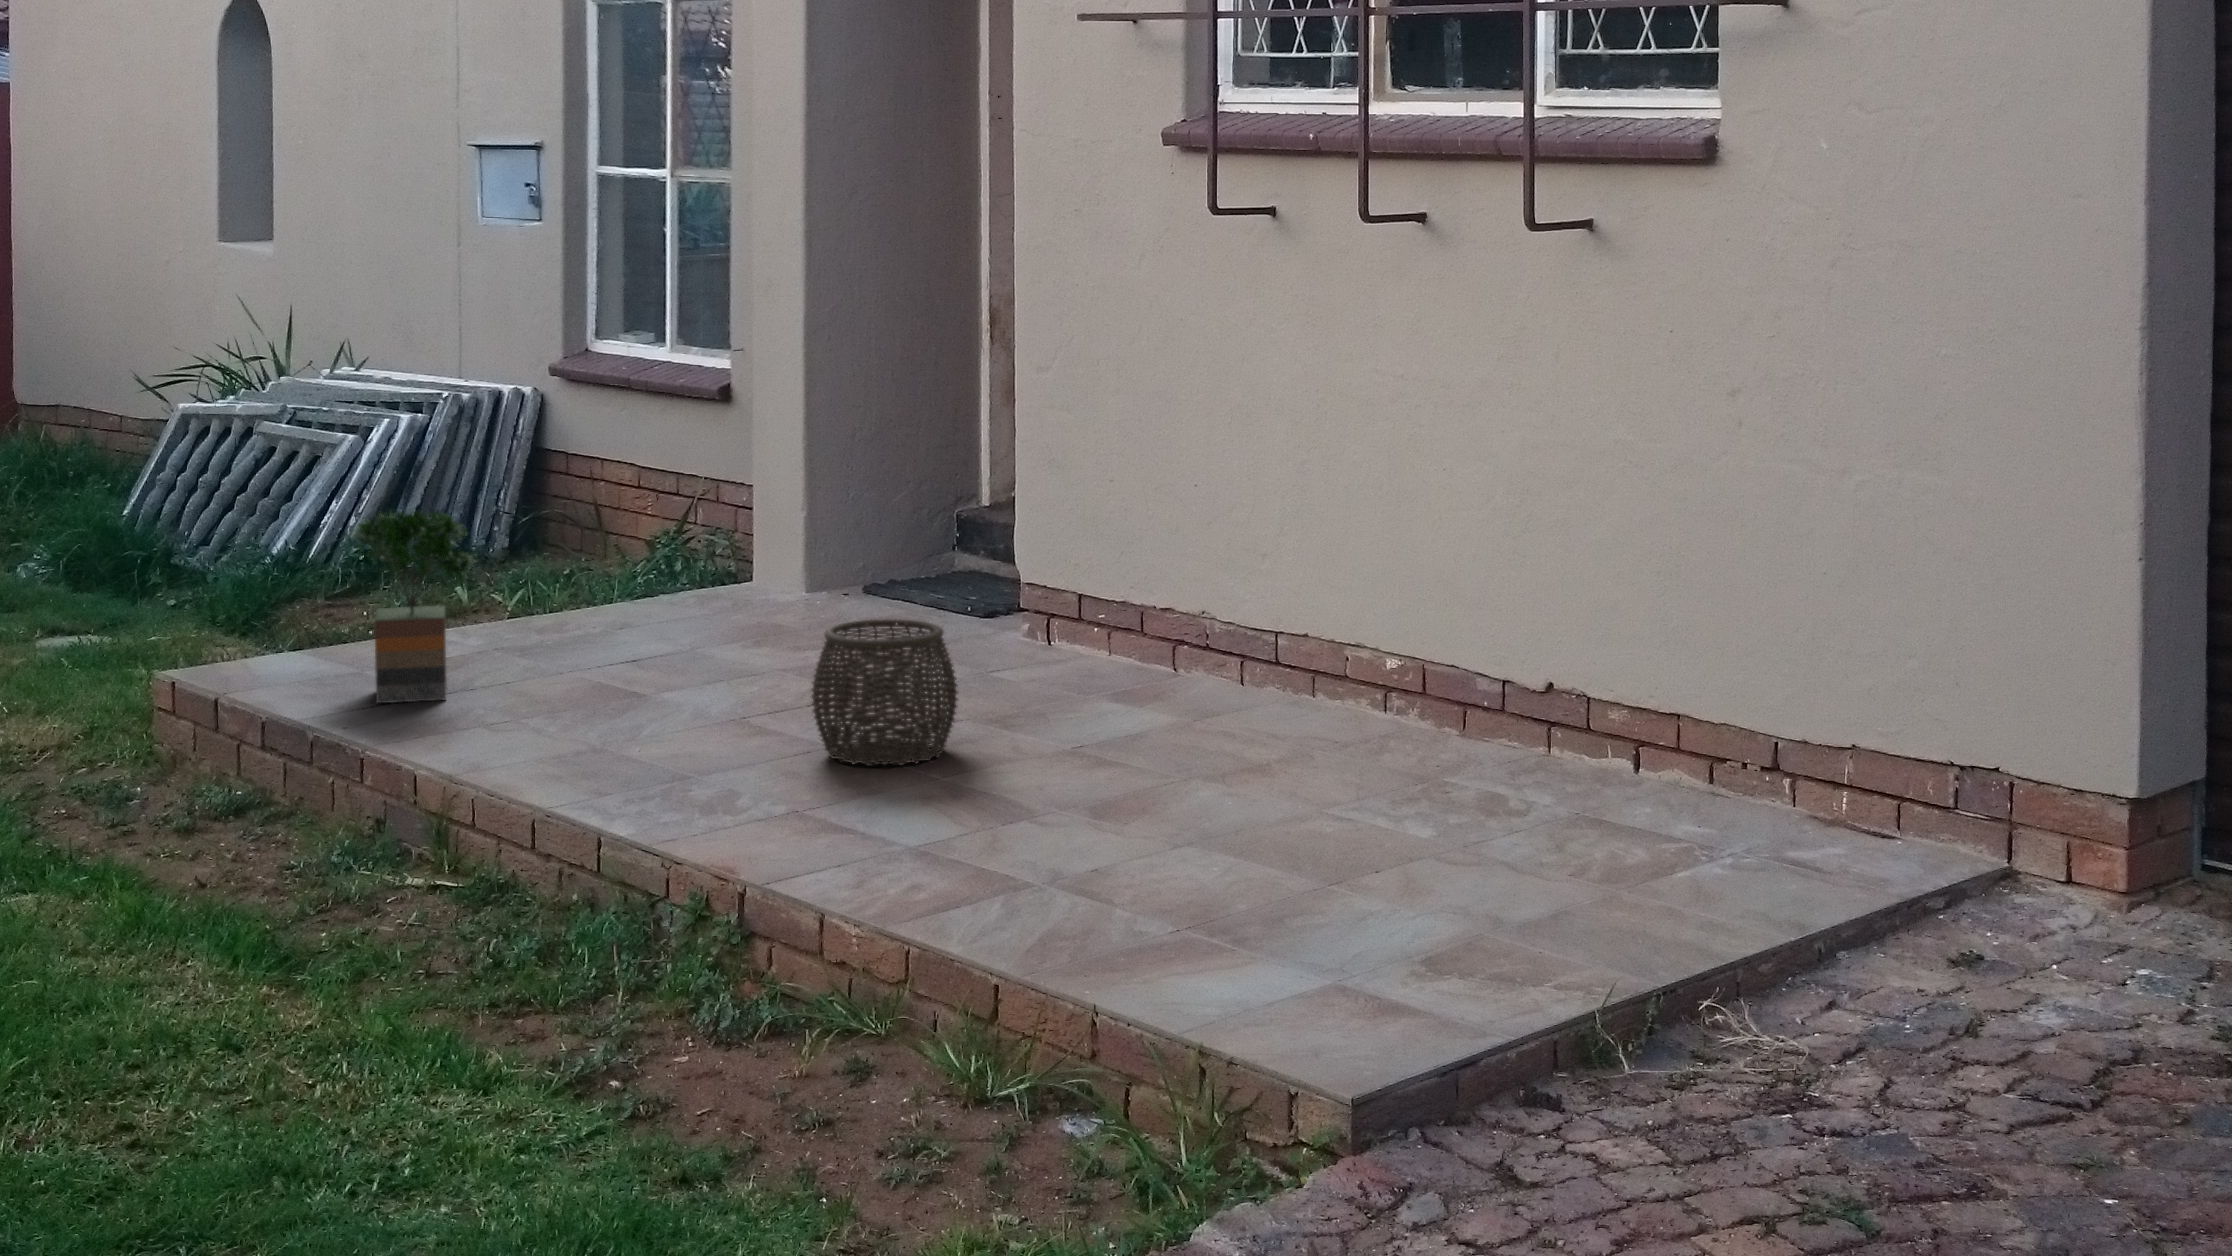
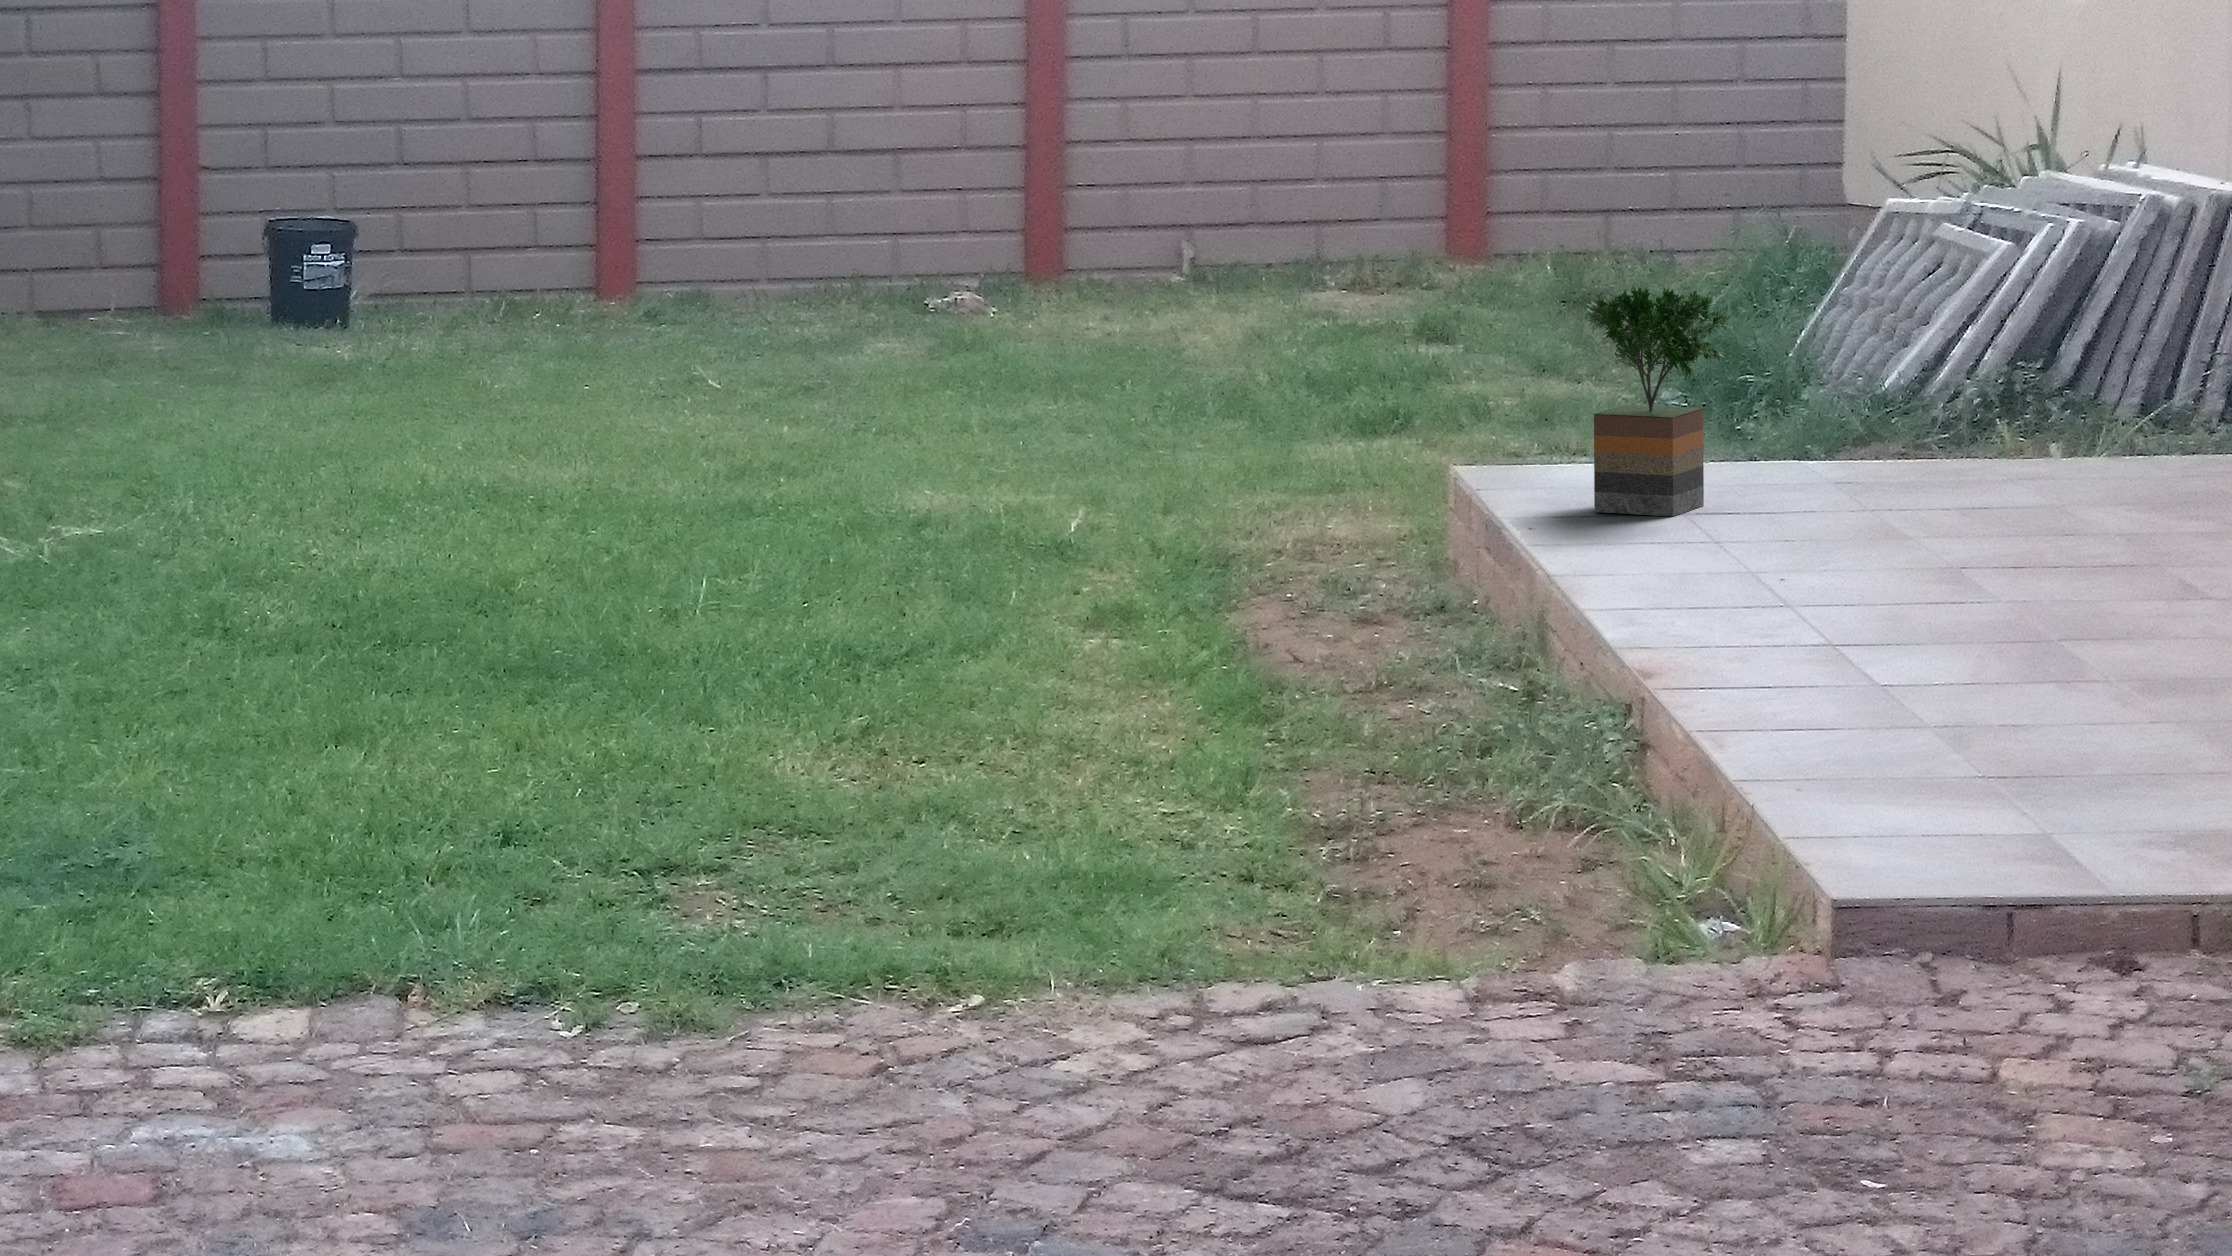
woven basket: present [811,619,958,766] -> none [1917,437,2112,610]

